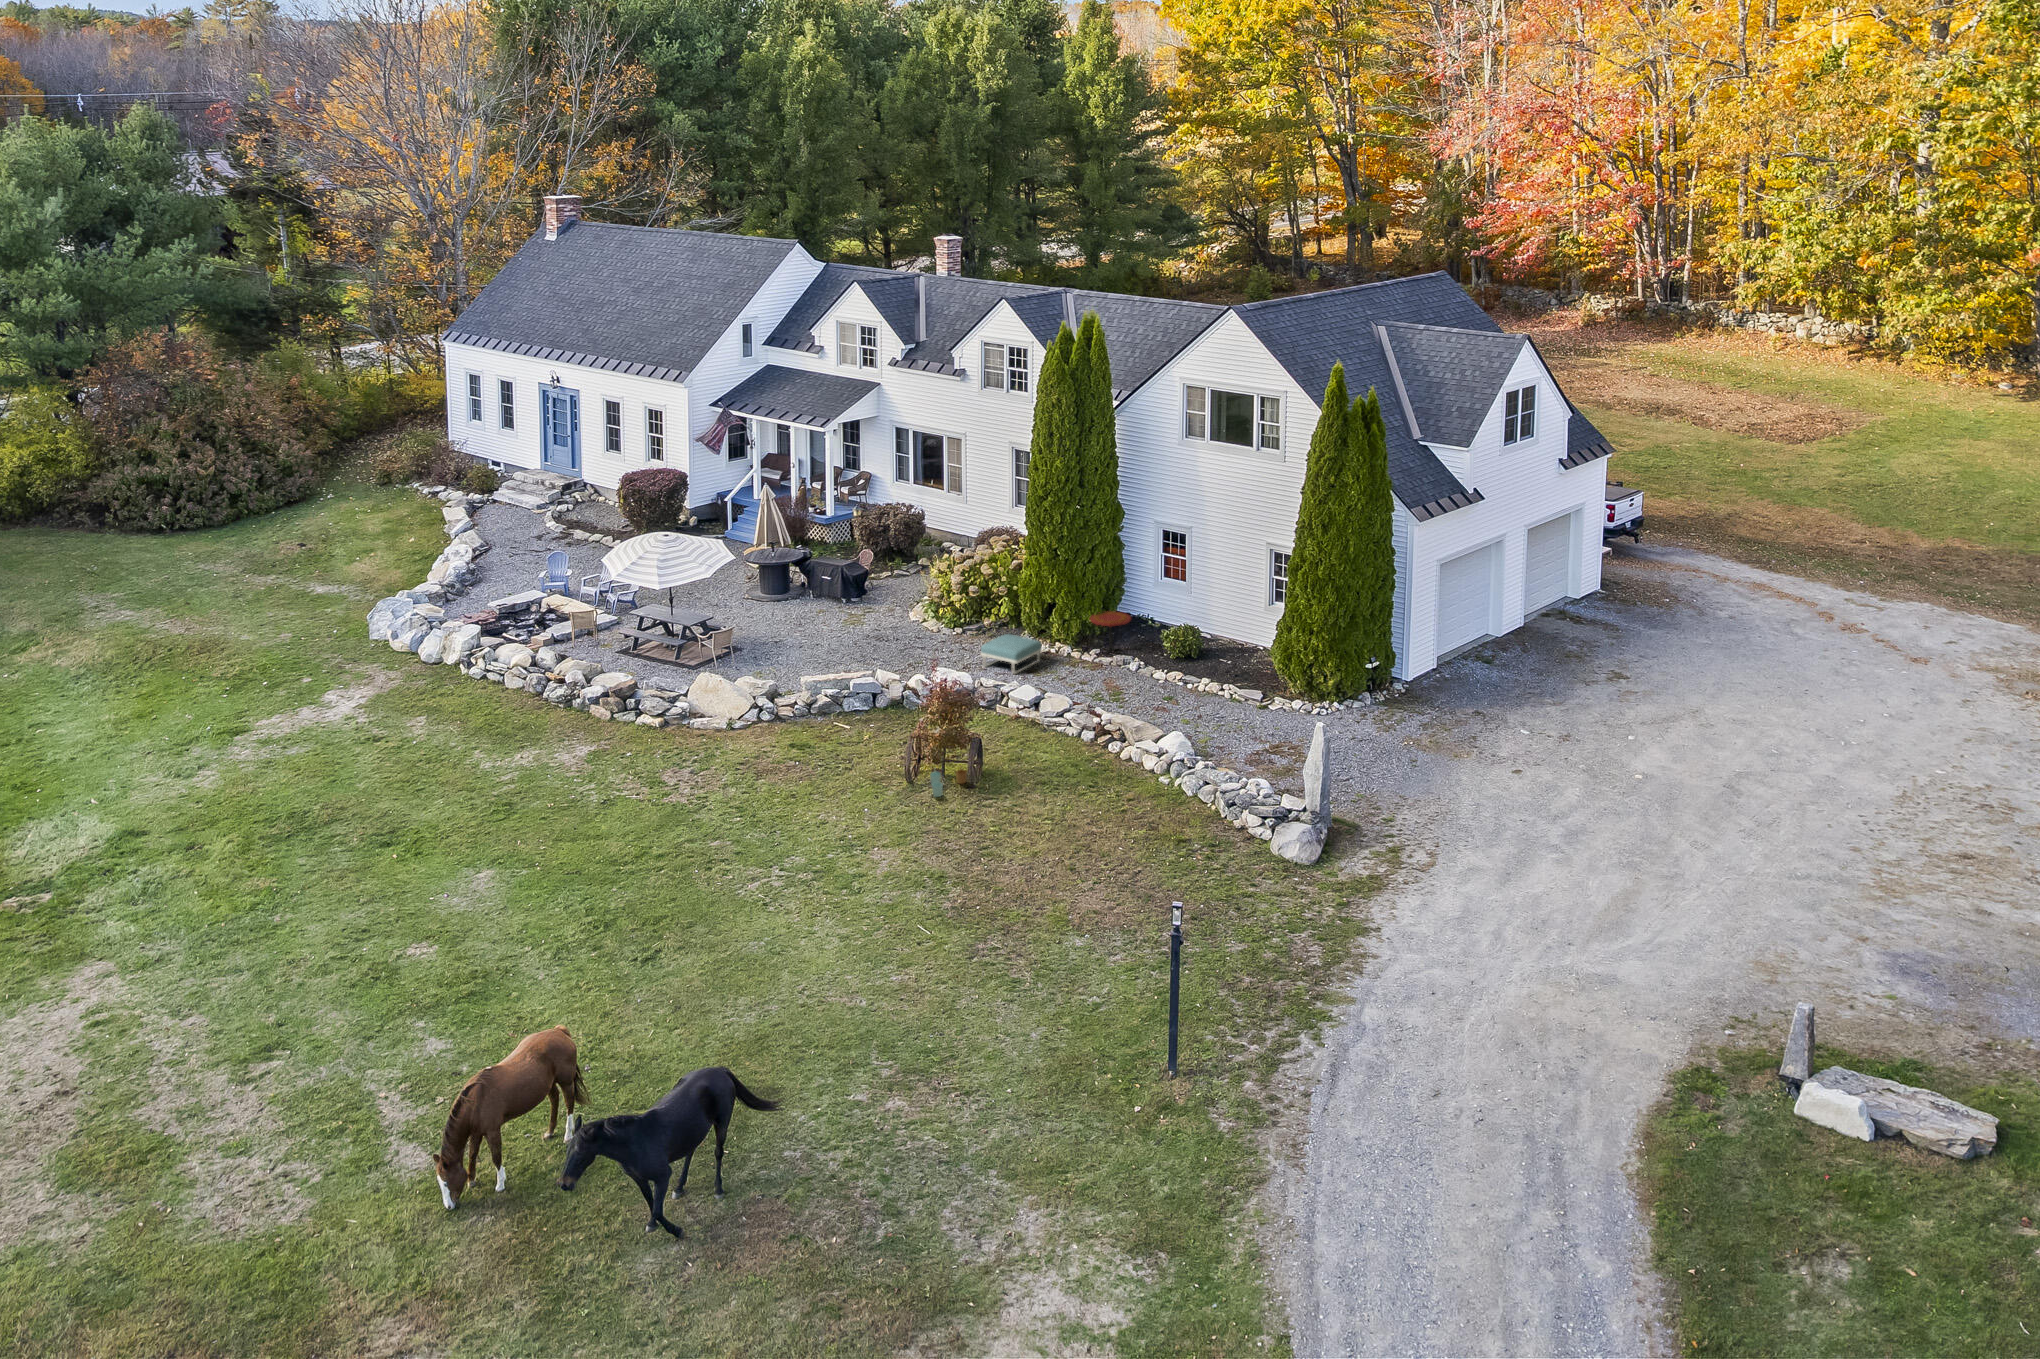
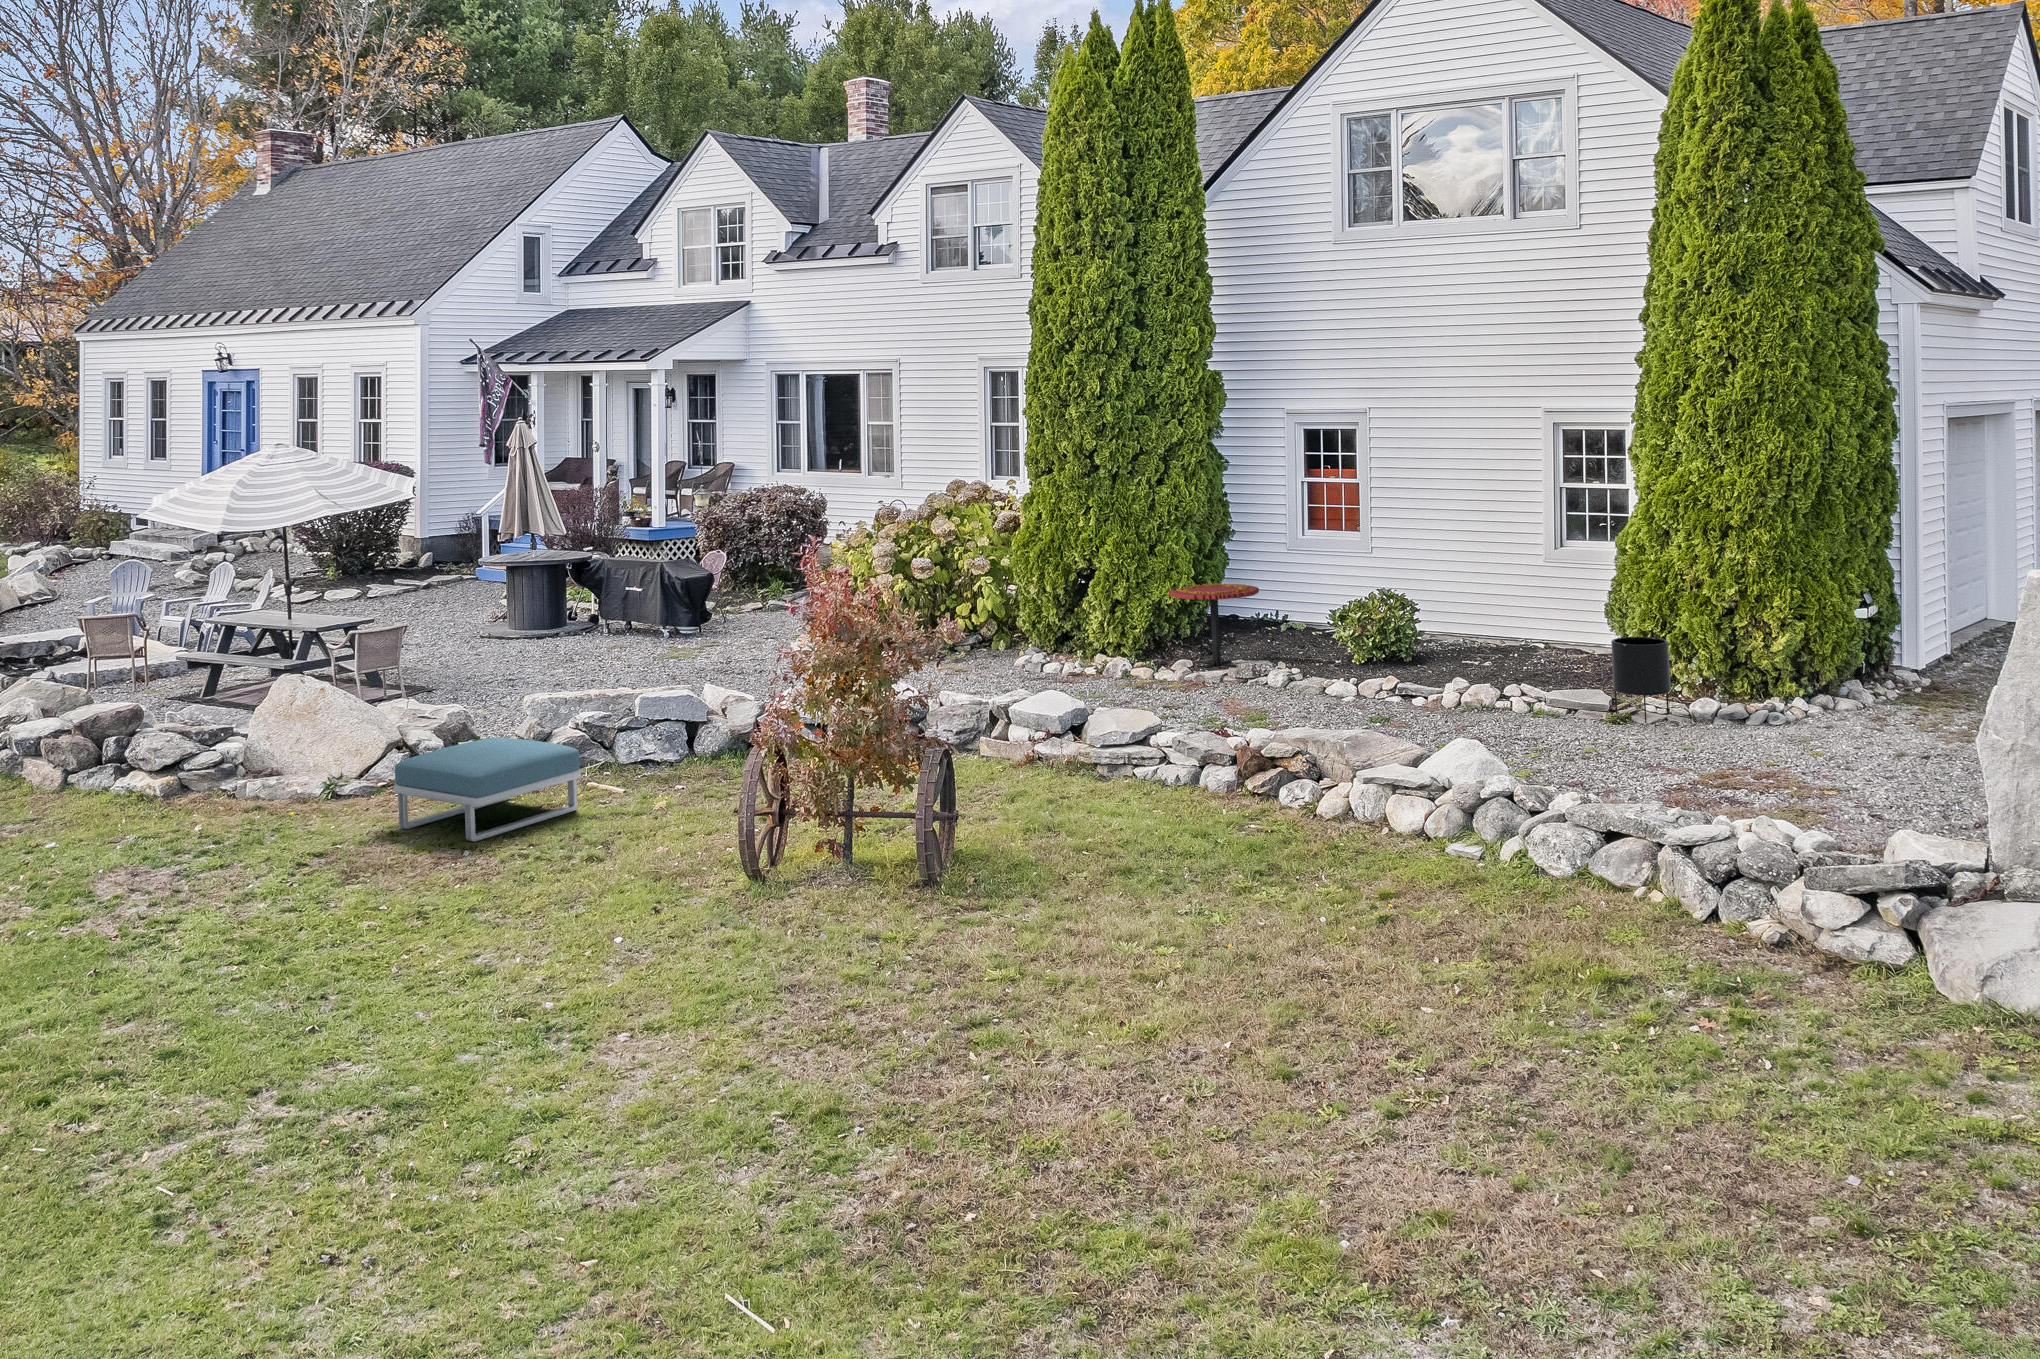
footstool: present [981,634,1042,674] -> present [394,737,581,842]
planter: none [1265,668,1288,707] -> present [1611,637,1671,723]
bucket: present [930,769,967,797] -> none [808,825,912,908]

